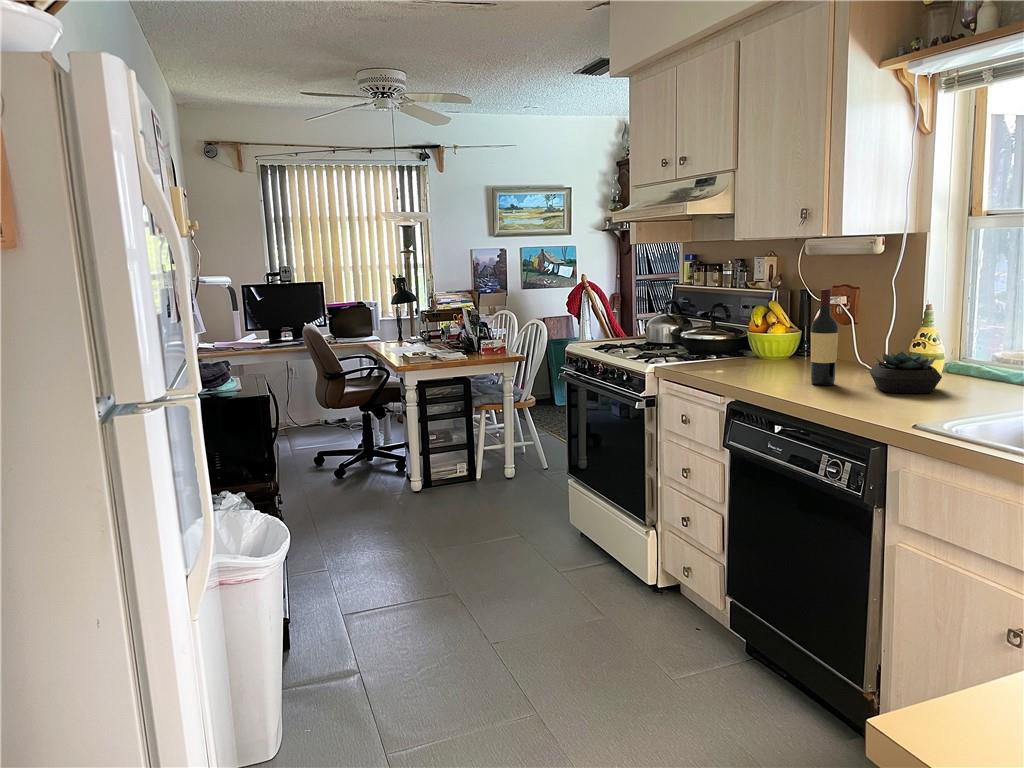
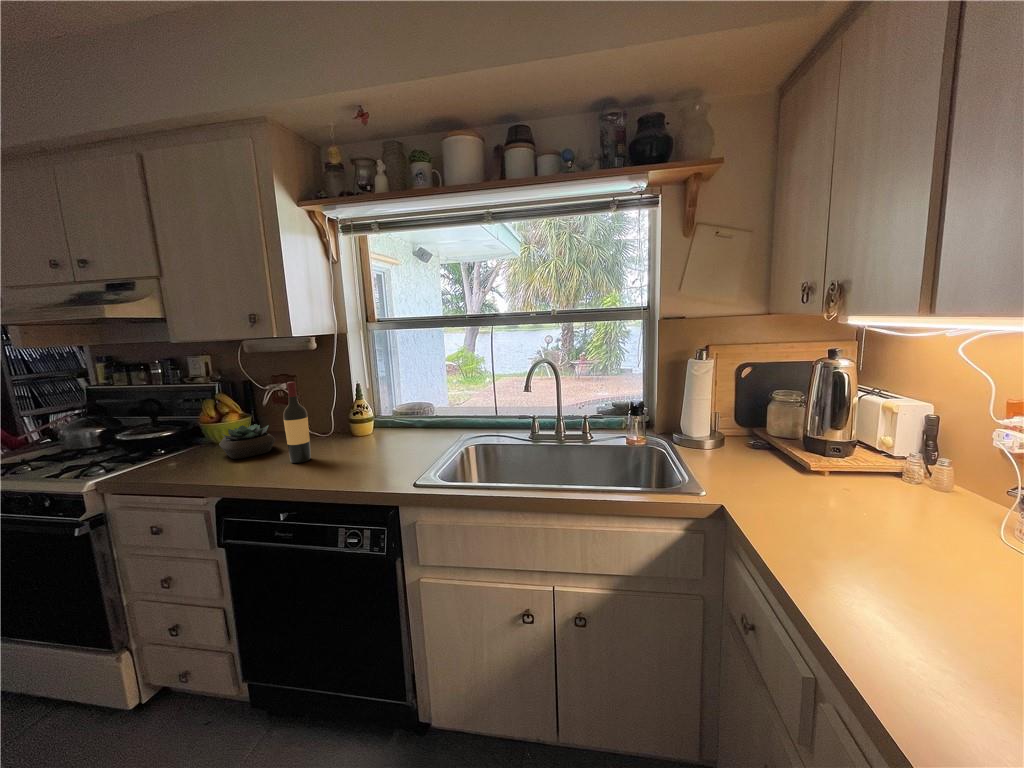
succulent plant: present [869,352,942,393] -> present [219,424,275,459]

